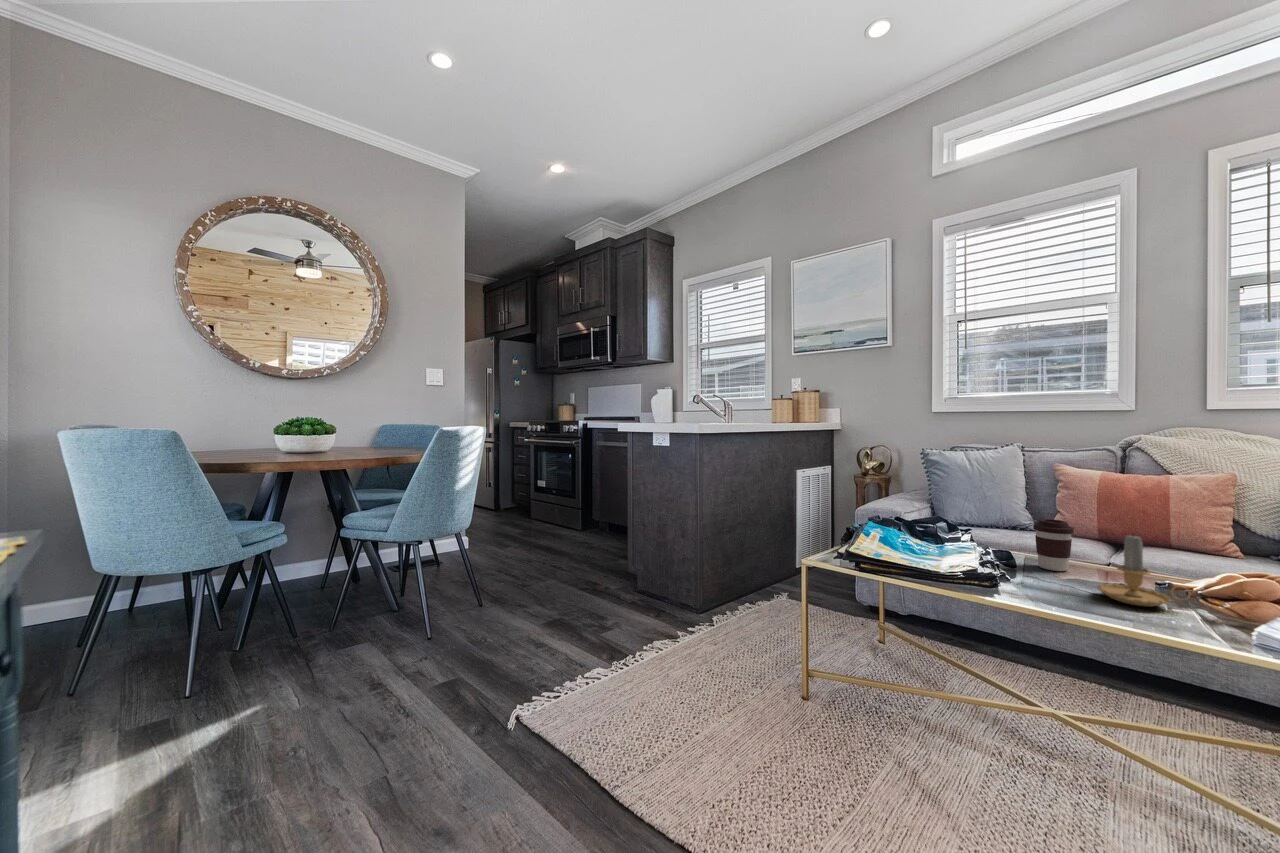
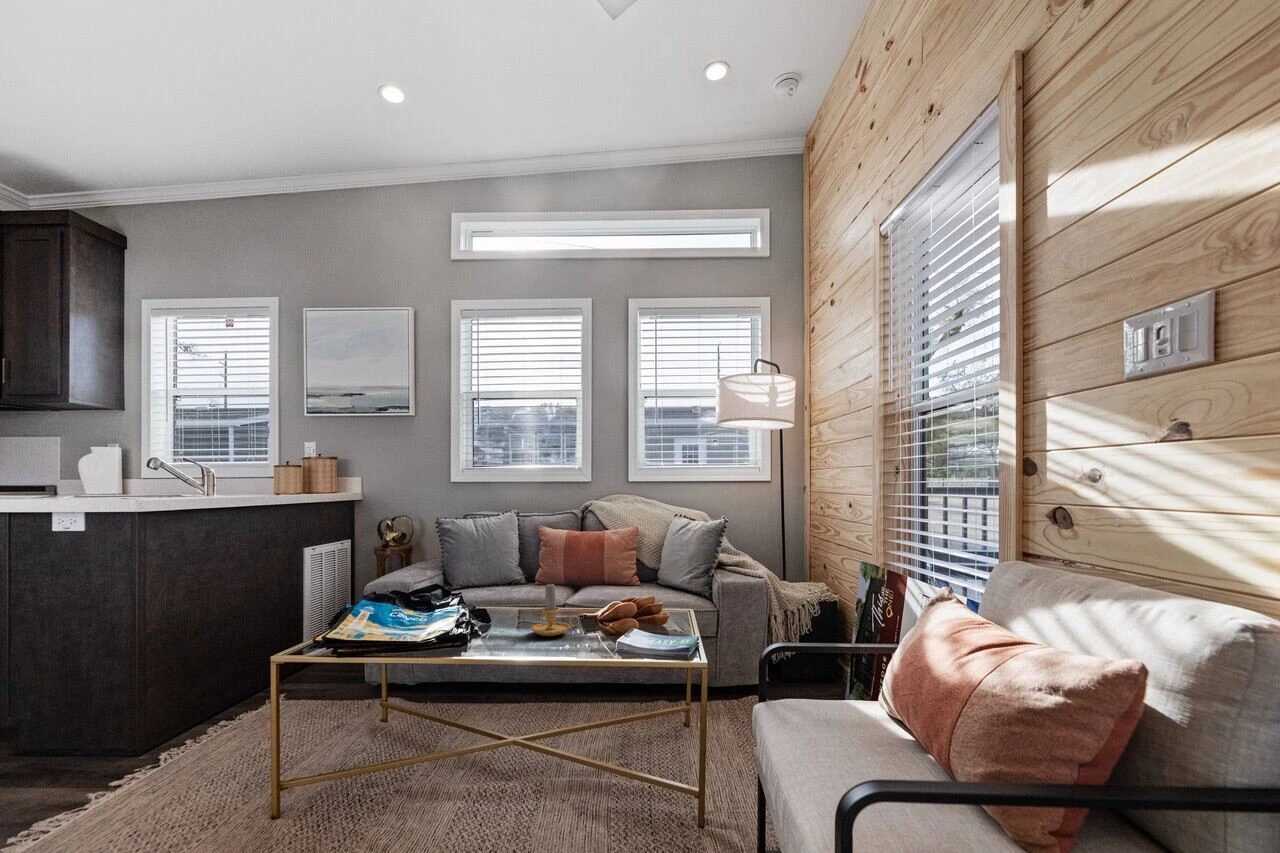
coffee cup: present [1033,519,1074,571] -> none [500,578,526,620]

